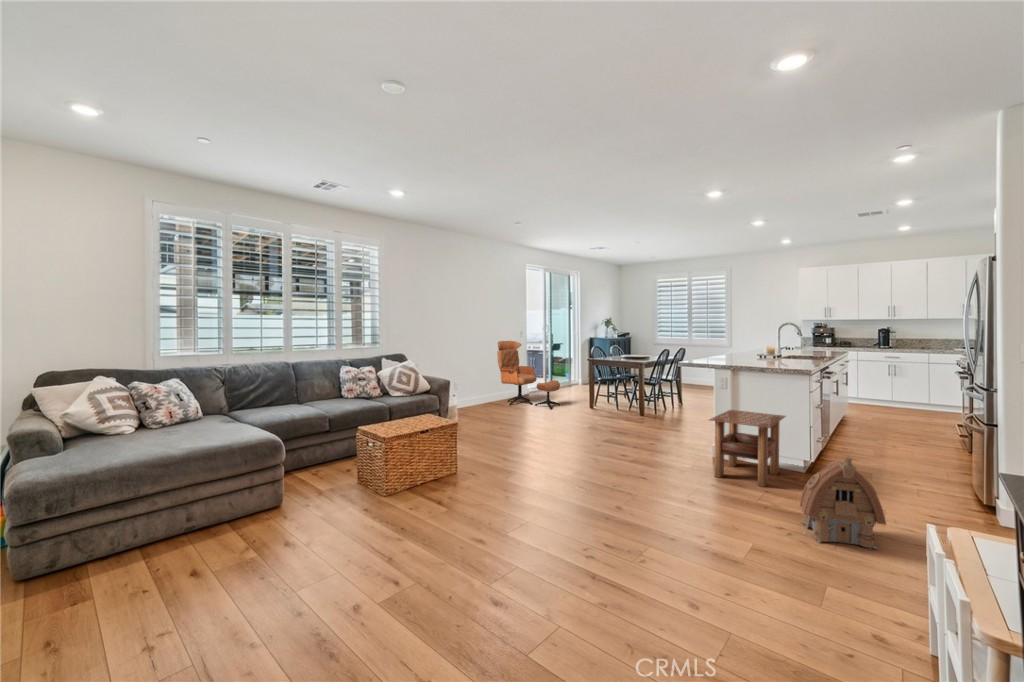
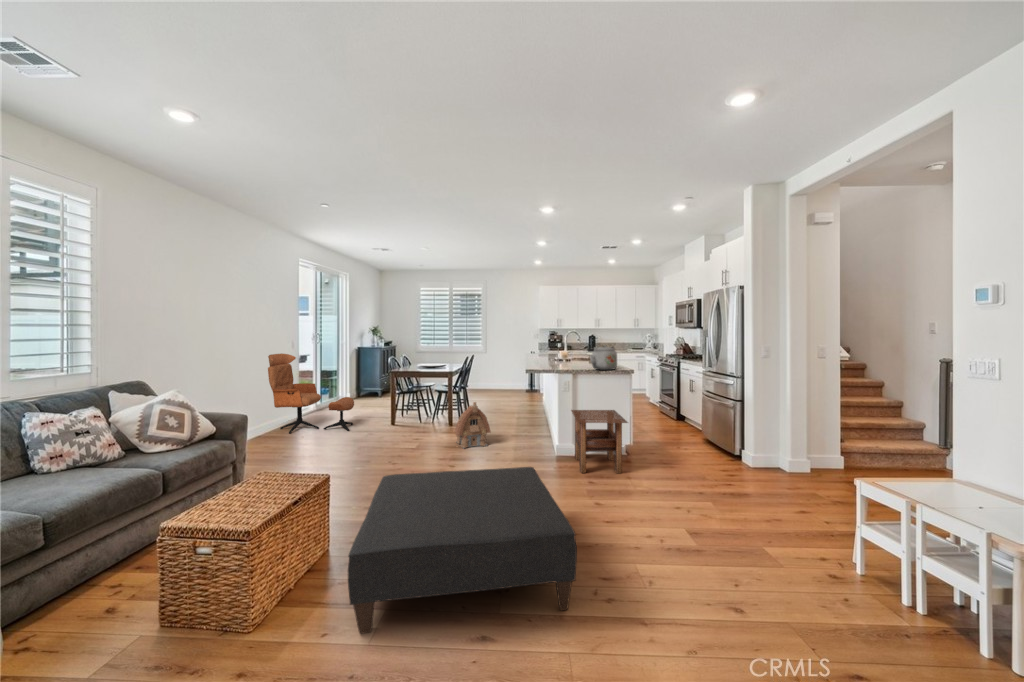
kettle: none [752,337,793,367] -> present [588,345,617,370]
ottoman: none [418,431,611,549] -> present [348,467,577,634]
toy house: present [800,457,886,549] -> present [455,402,491,448]

